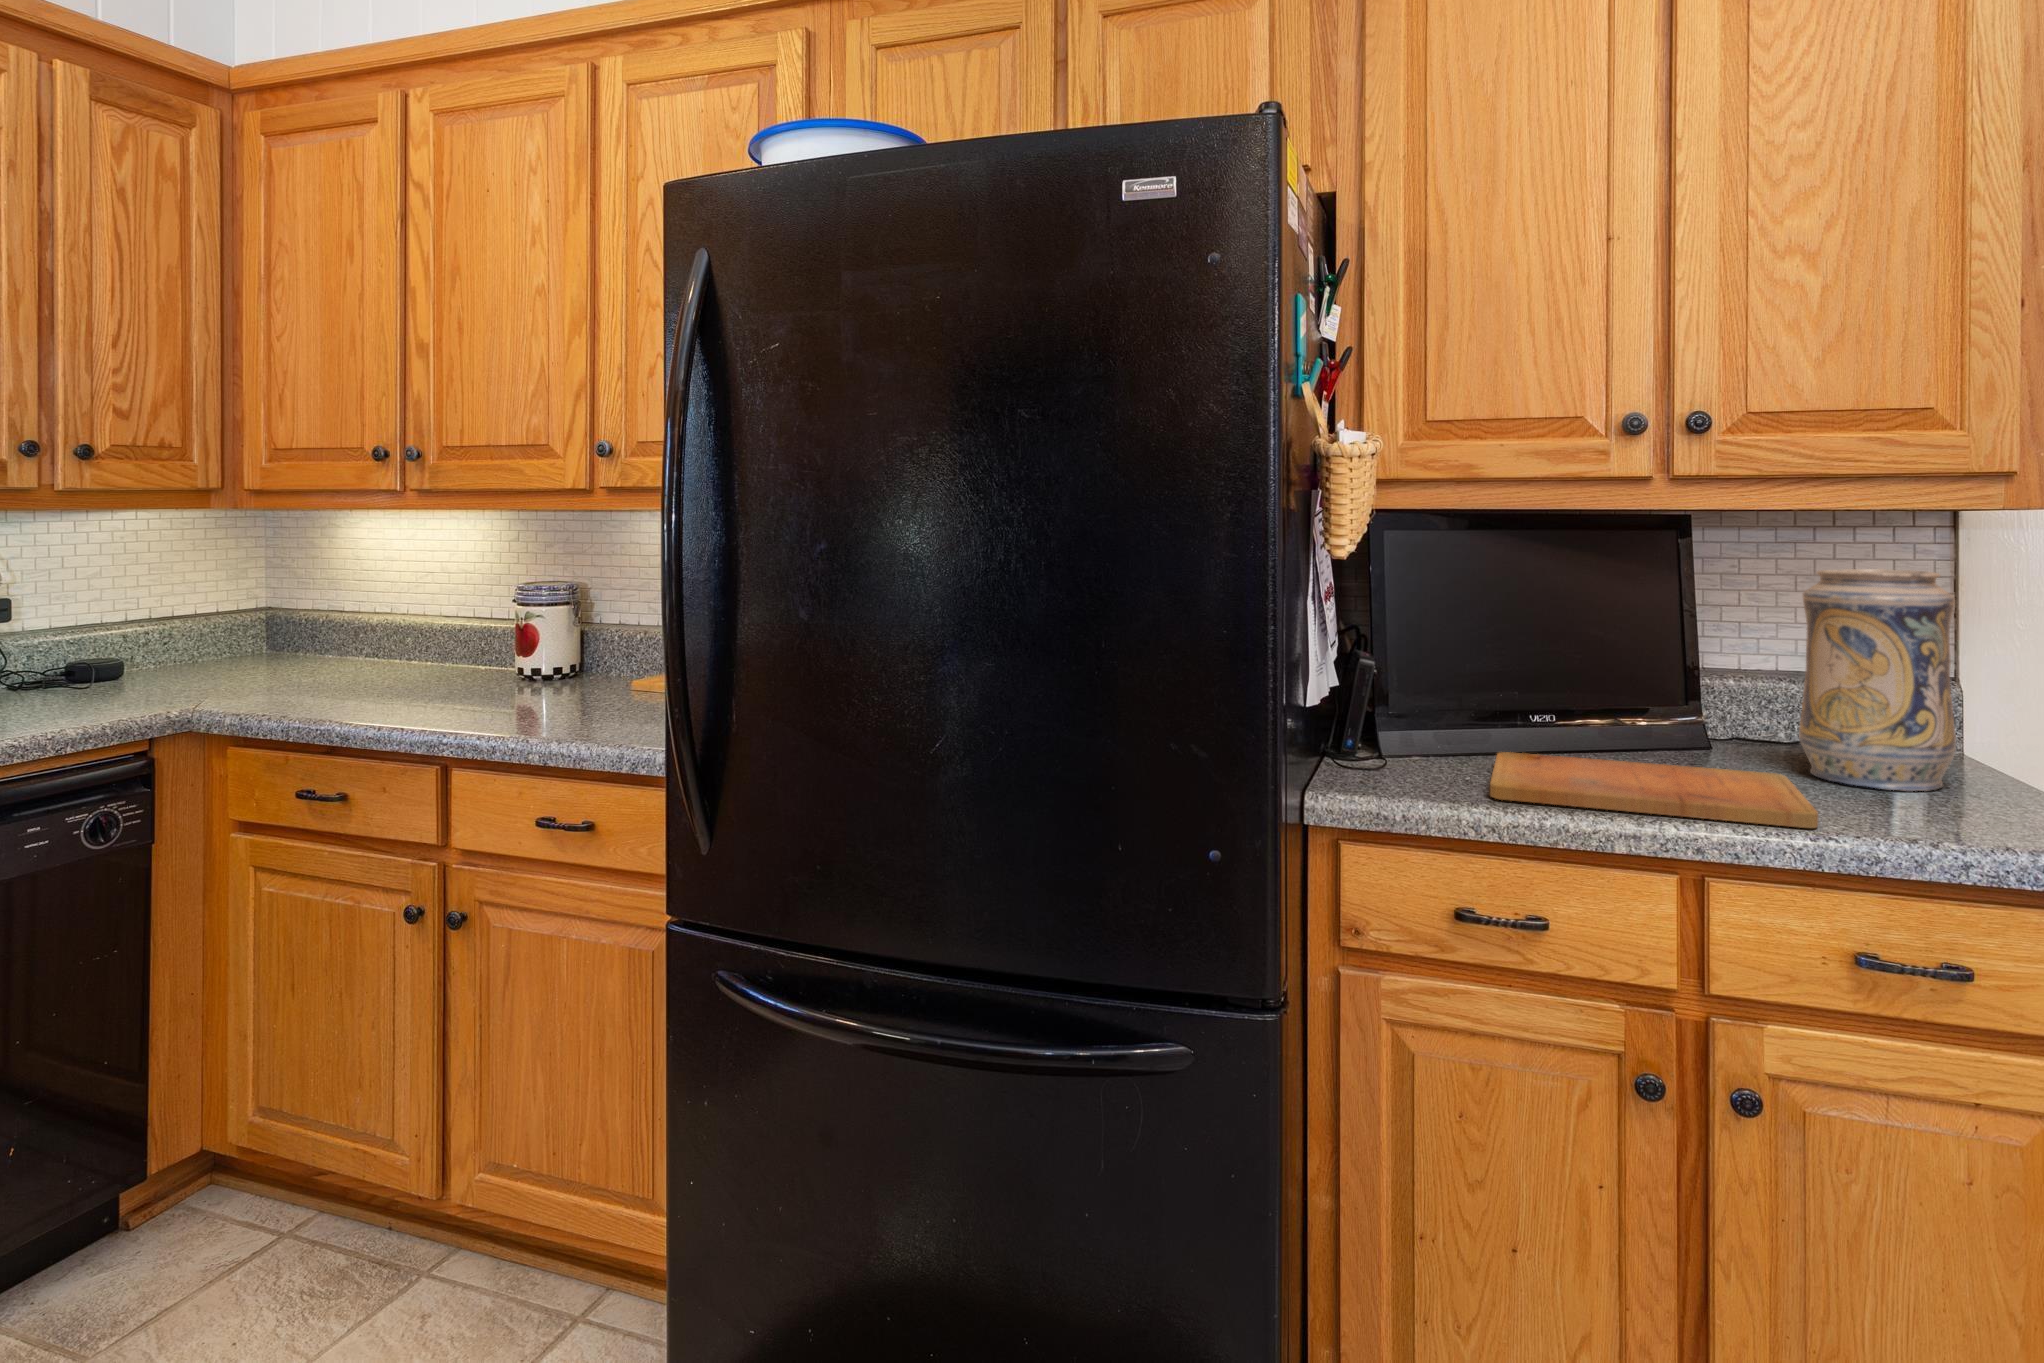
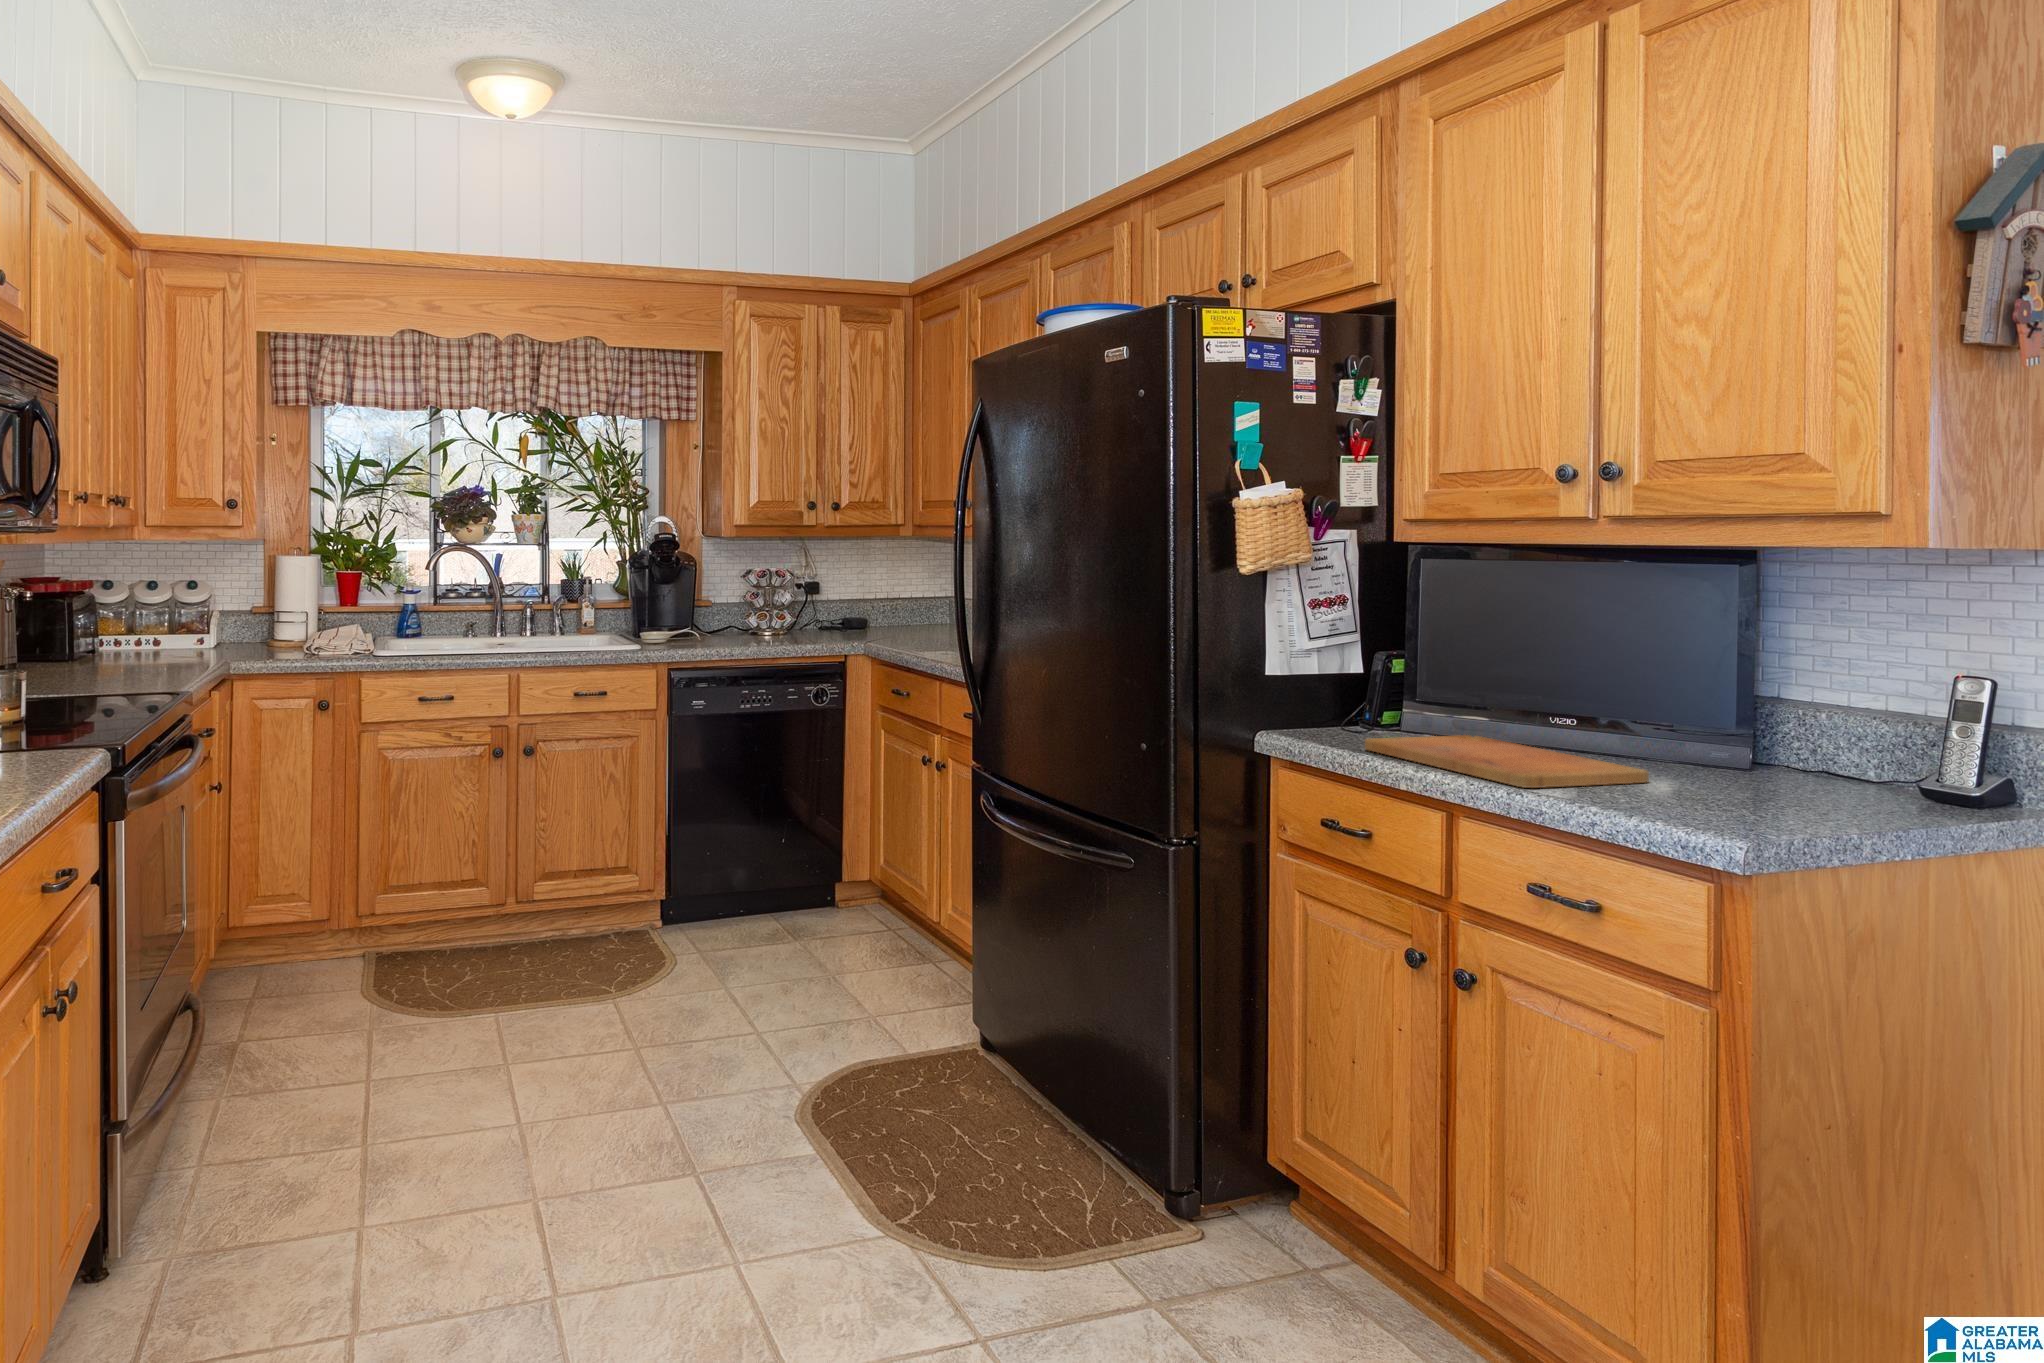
decorative vase: present [1799,569,1956,791] -> none [1711,600,1865,806]

